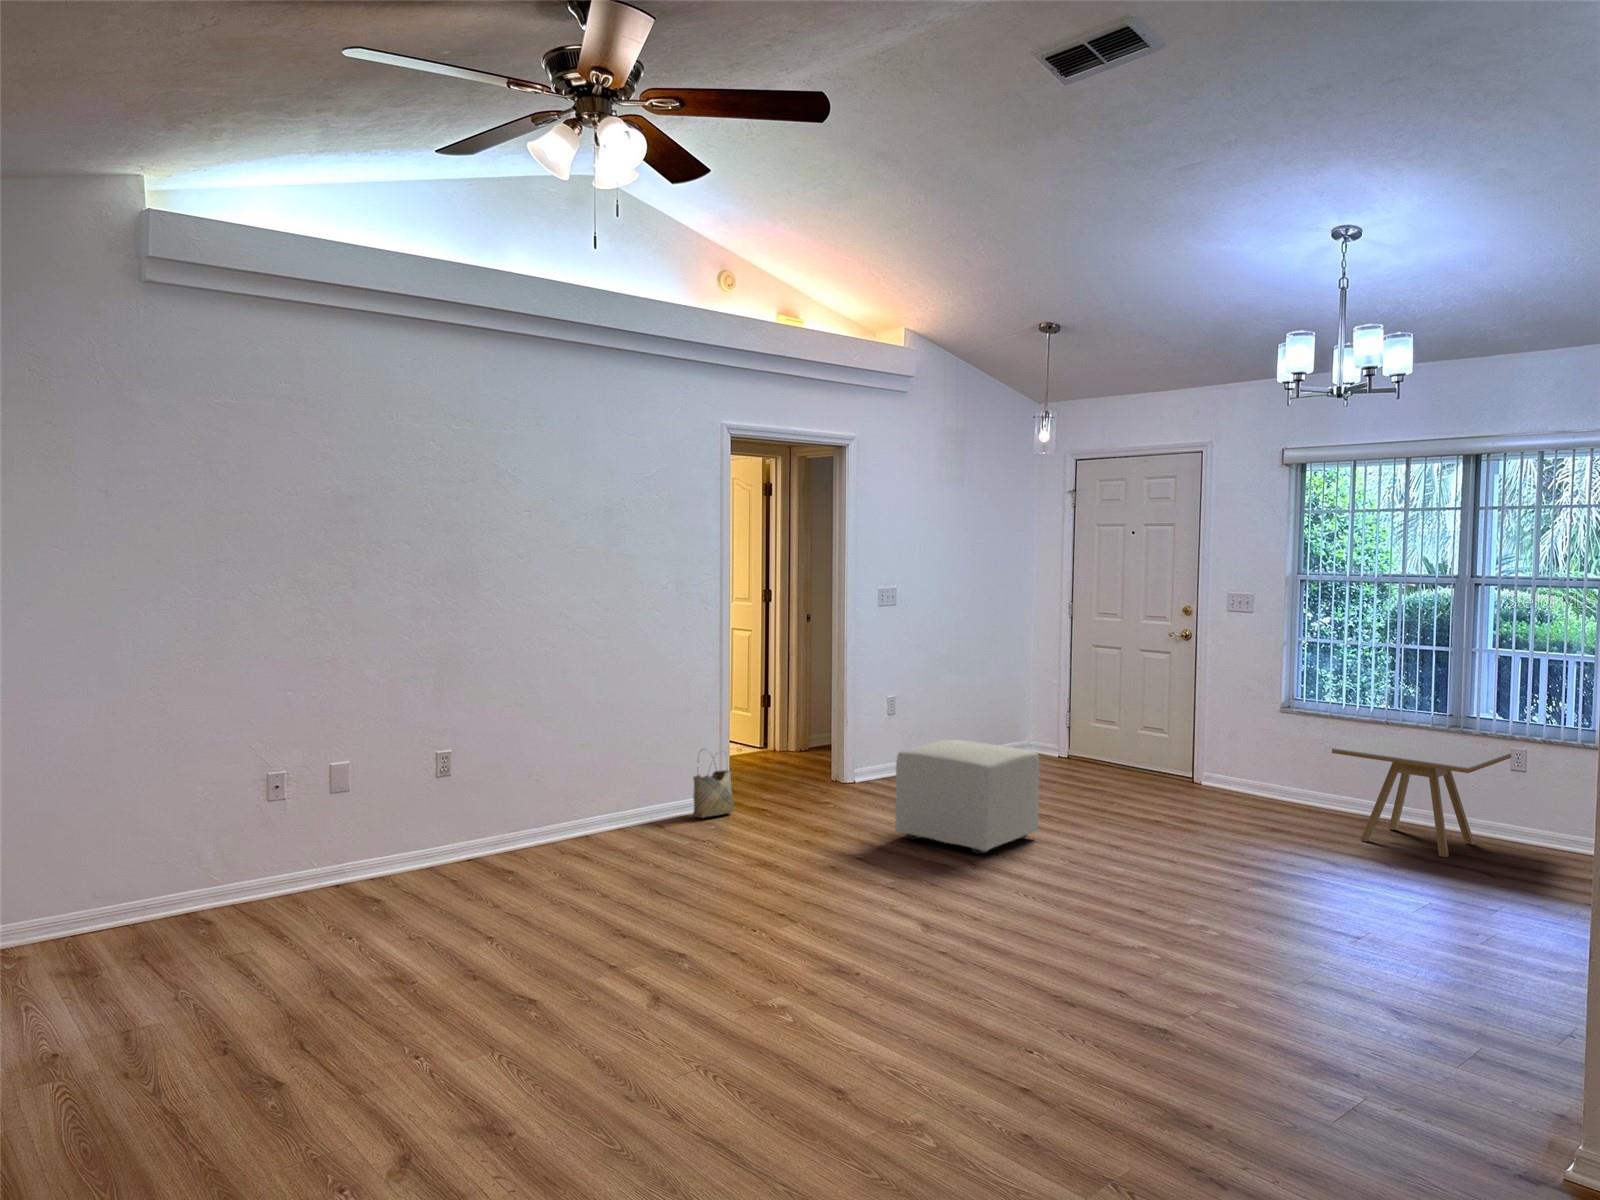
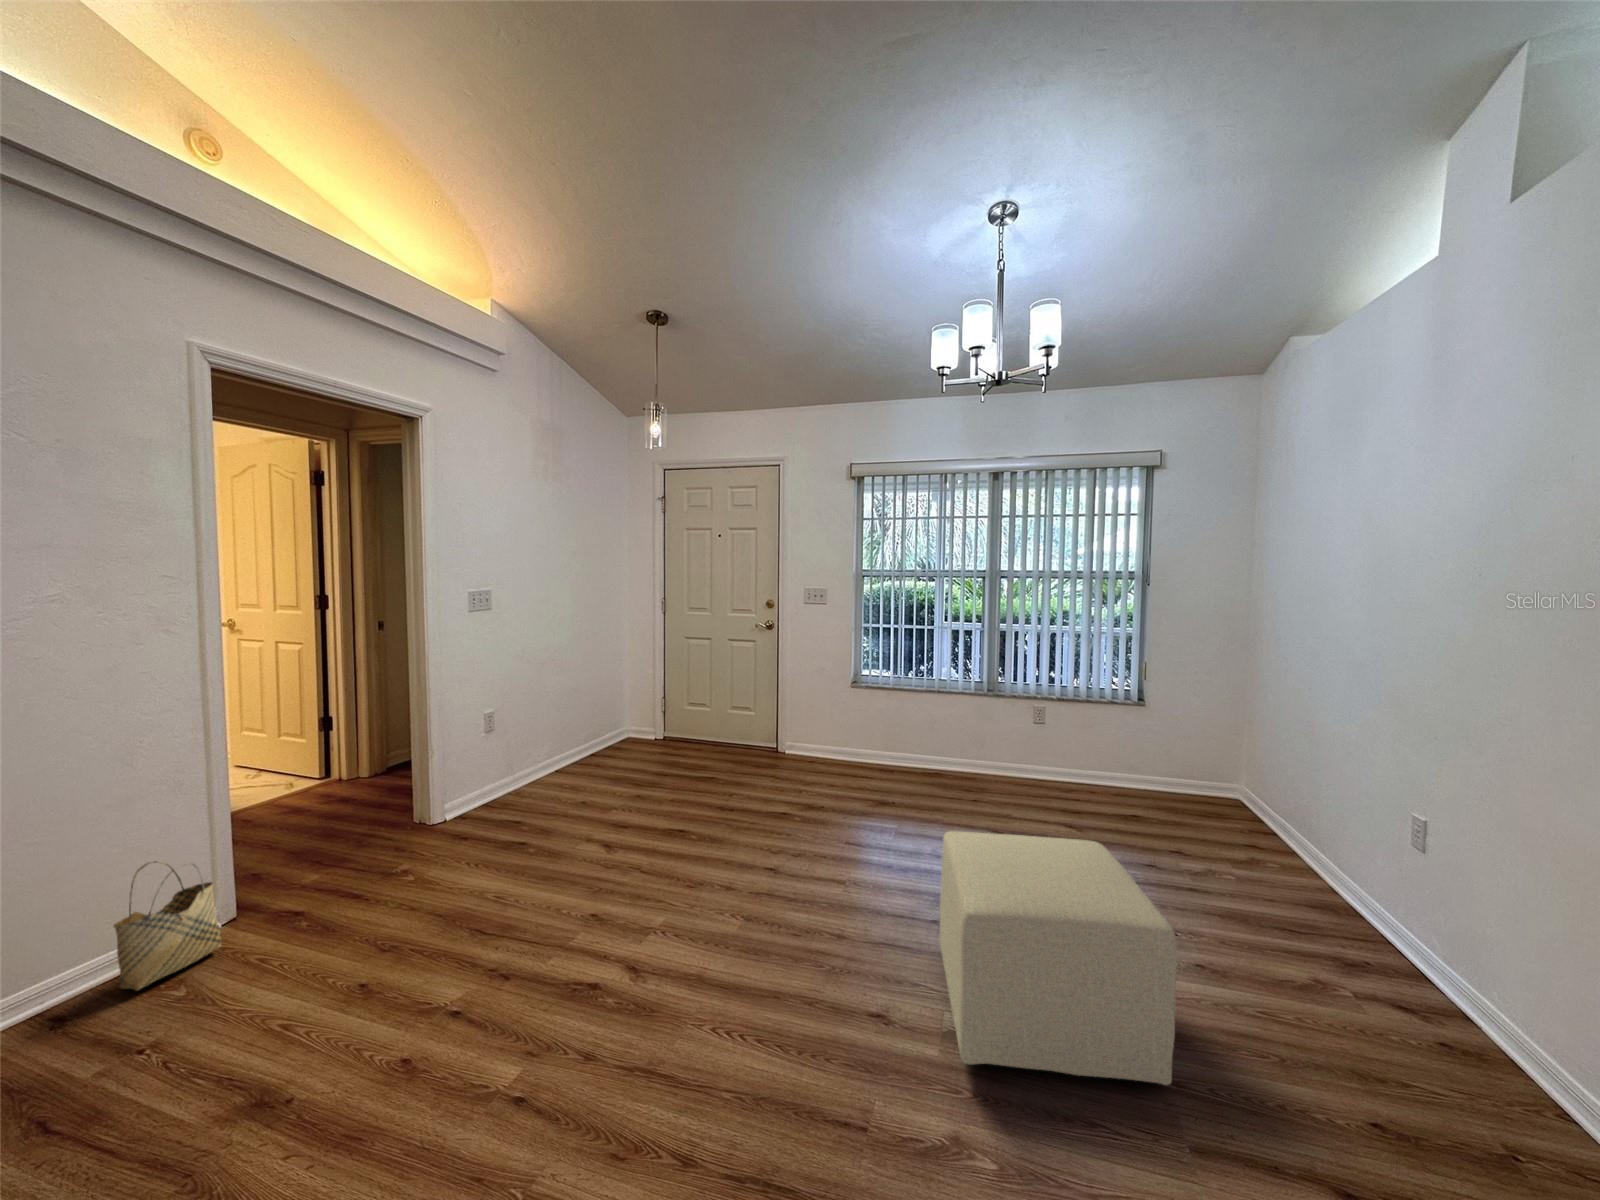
side table: present [1332,736,1511,858] -> none [932,701,1049,808]
ottoman: present [895,740,1039,854] -> present [939,831,1177,1085]

